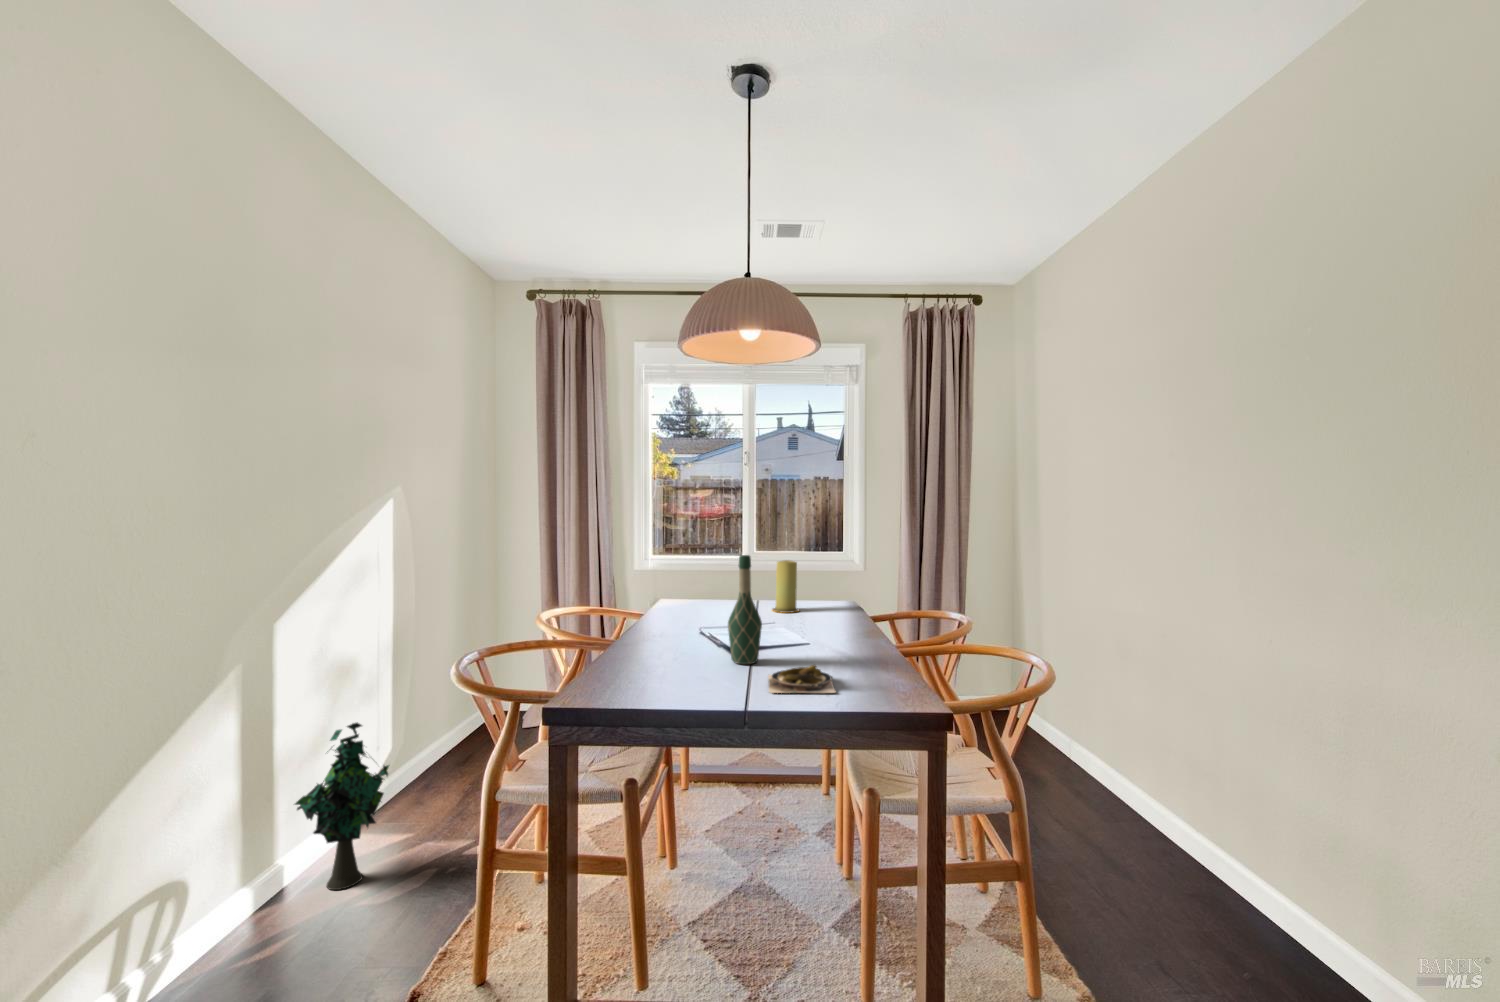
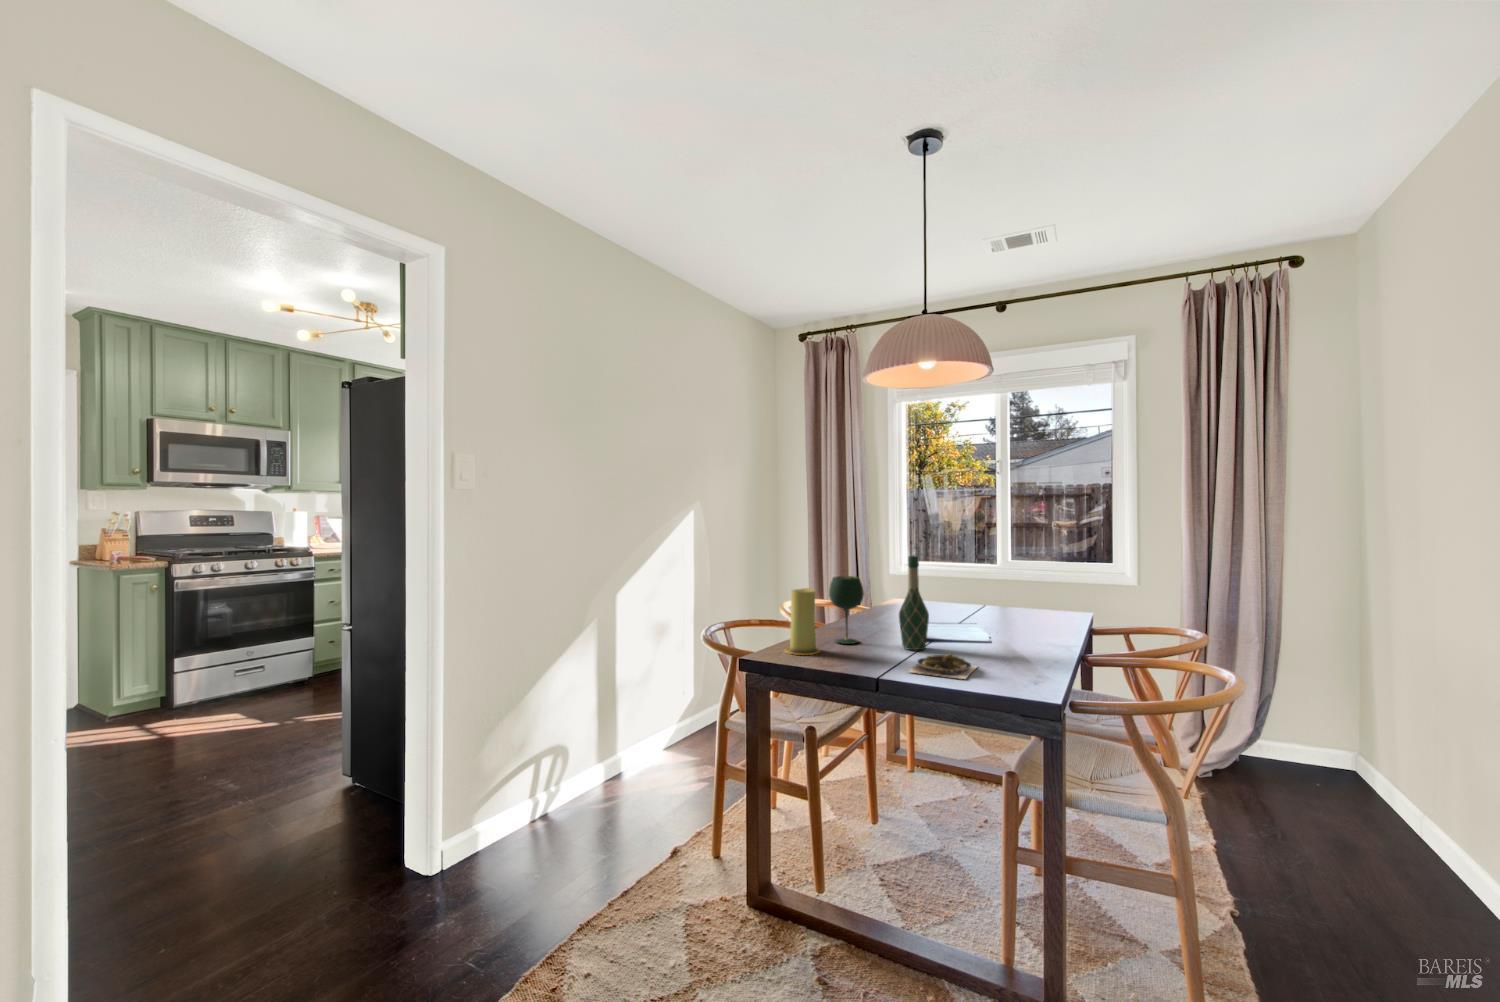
candle: present [772,560,799,613] -> present [786,588,820,655]
wine glass: none [641,582,684,665] -> present [829,576,864,644]
decorative plant: present [295,722,389,890] -> none [620,666,681,782]

